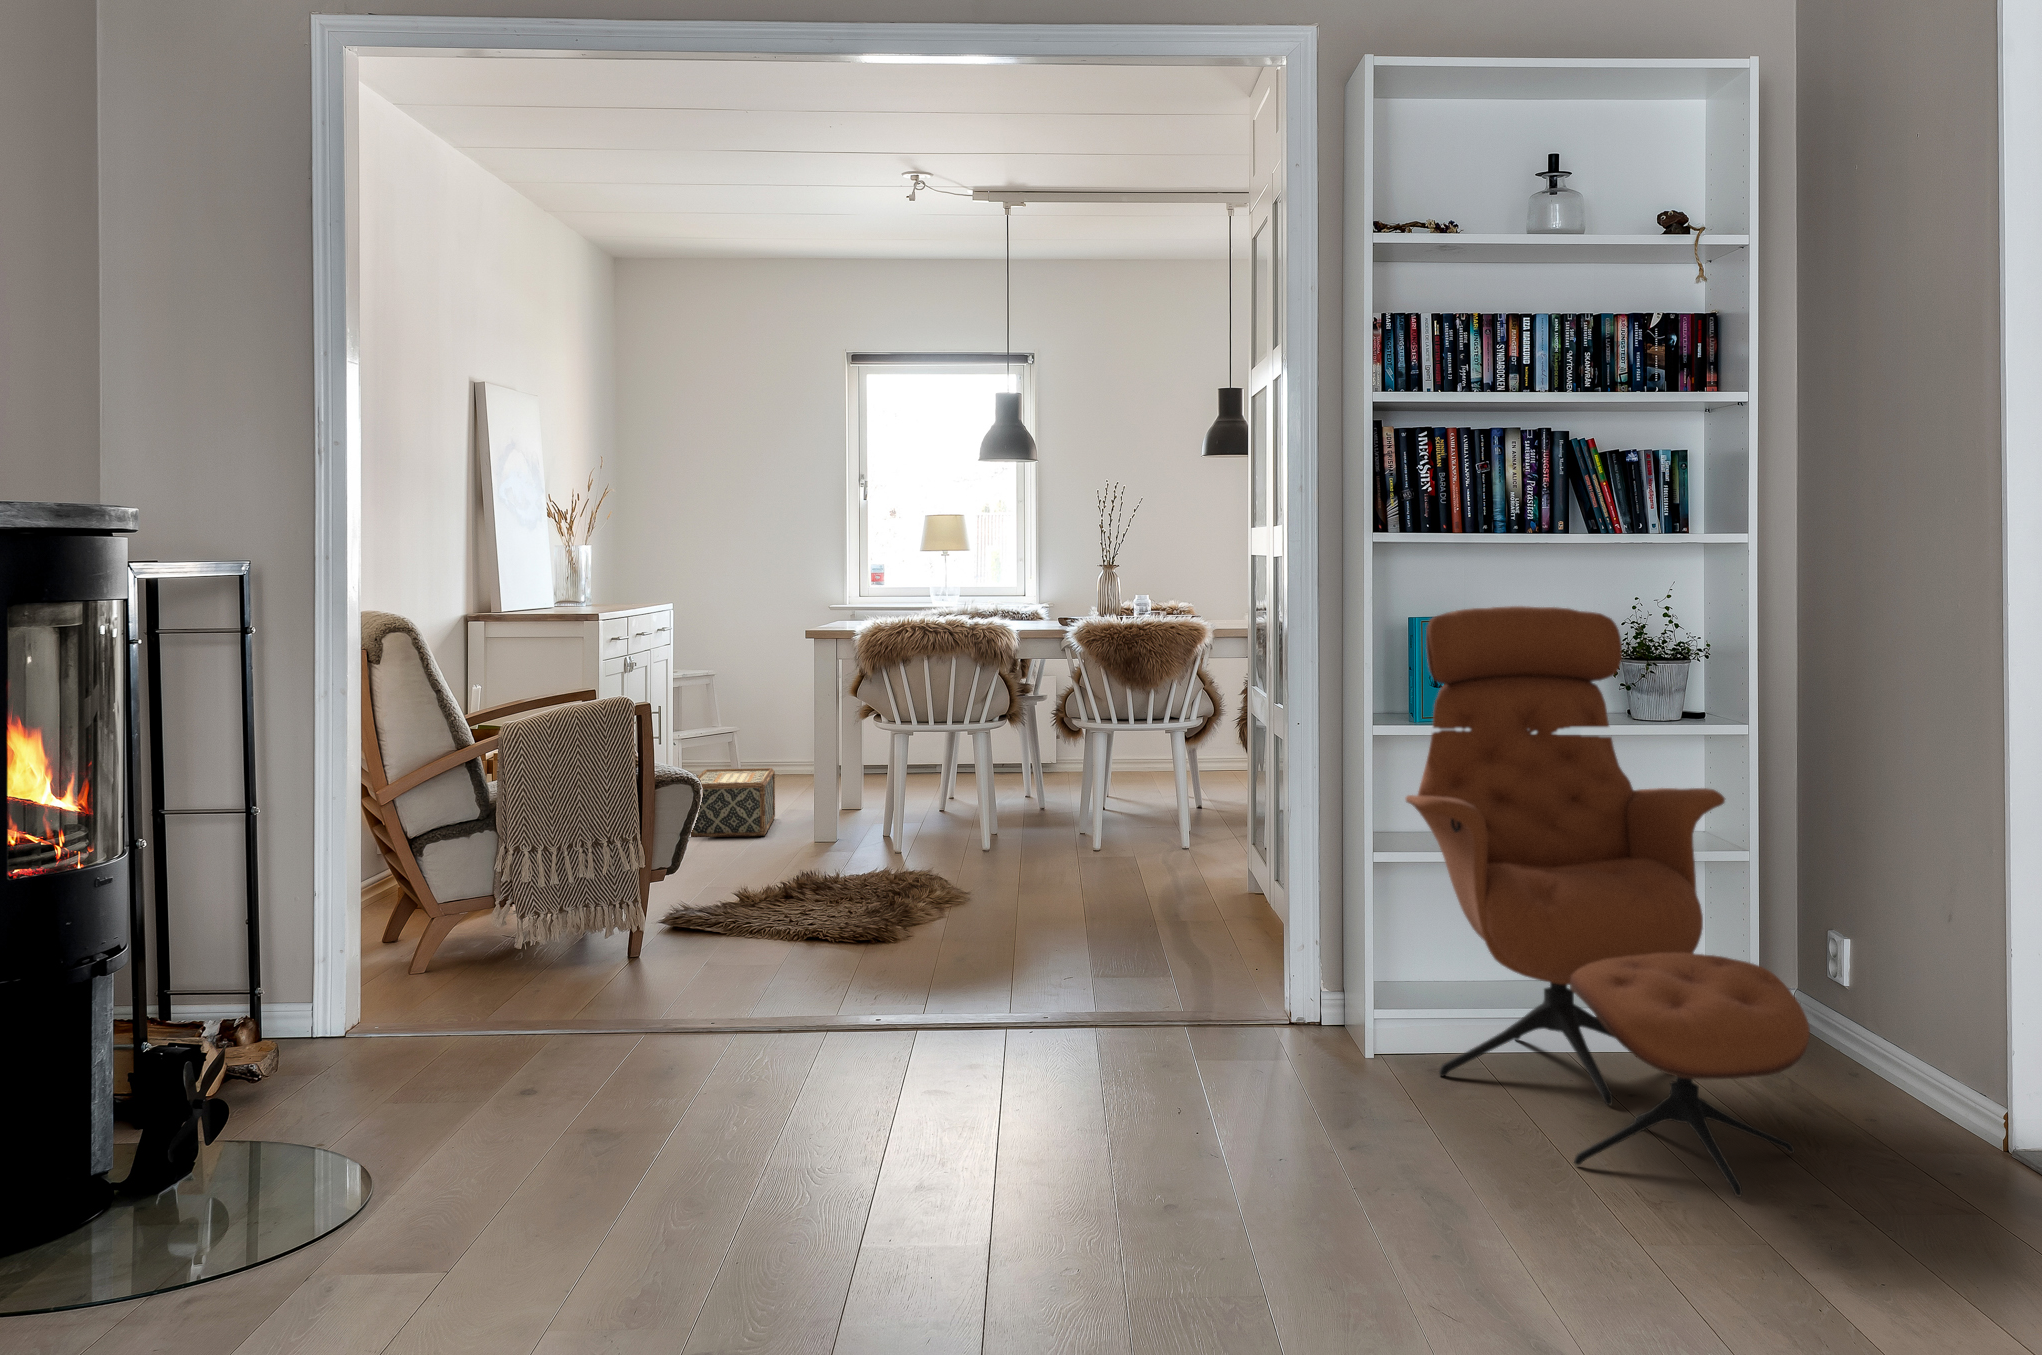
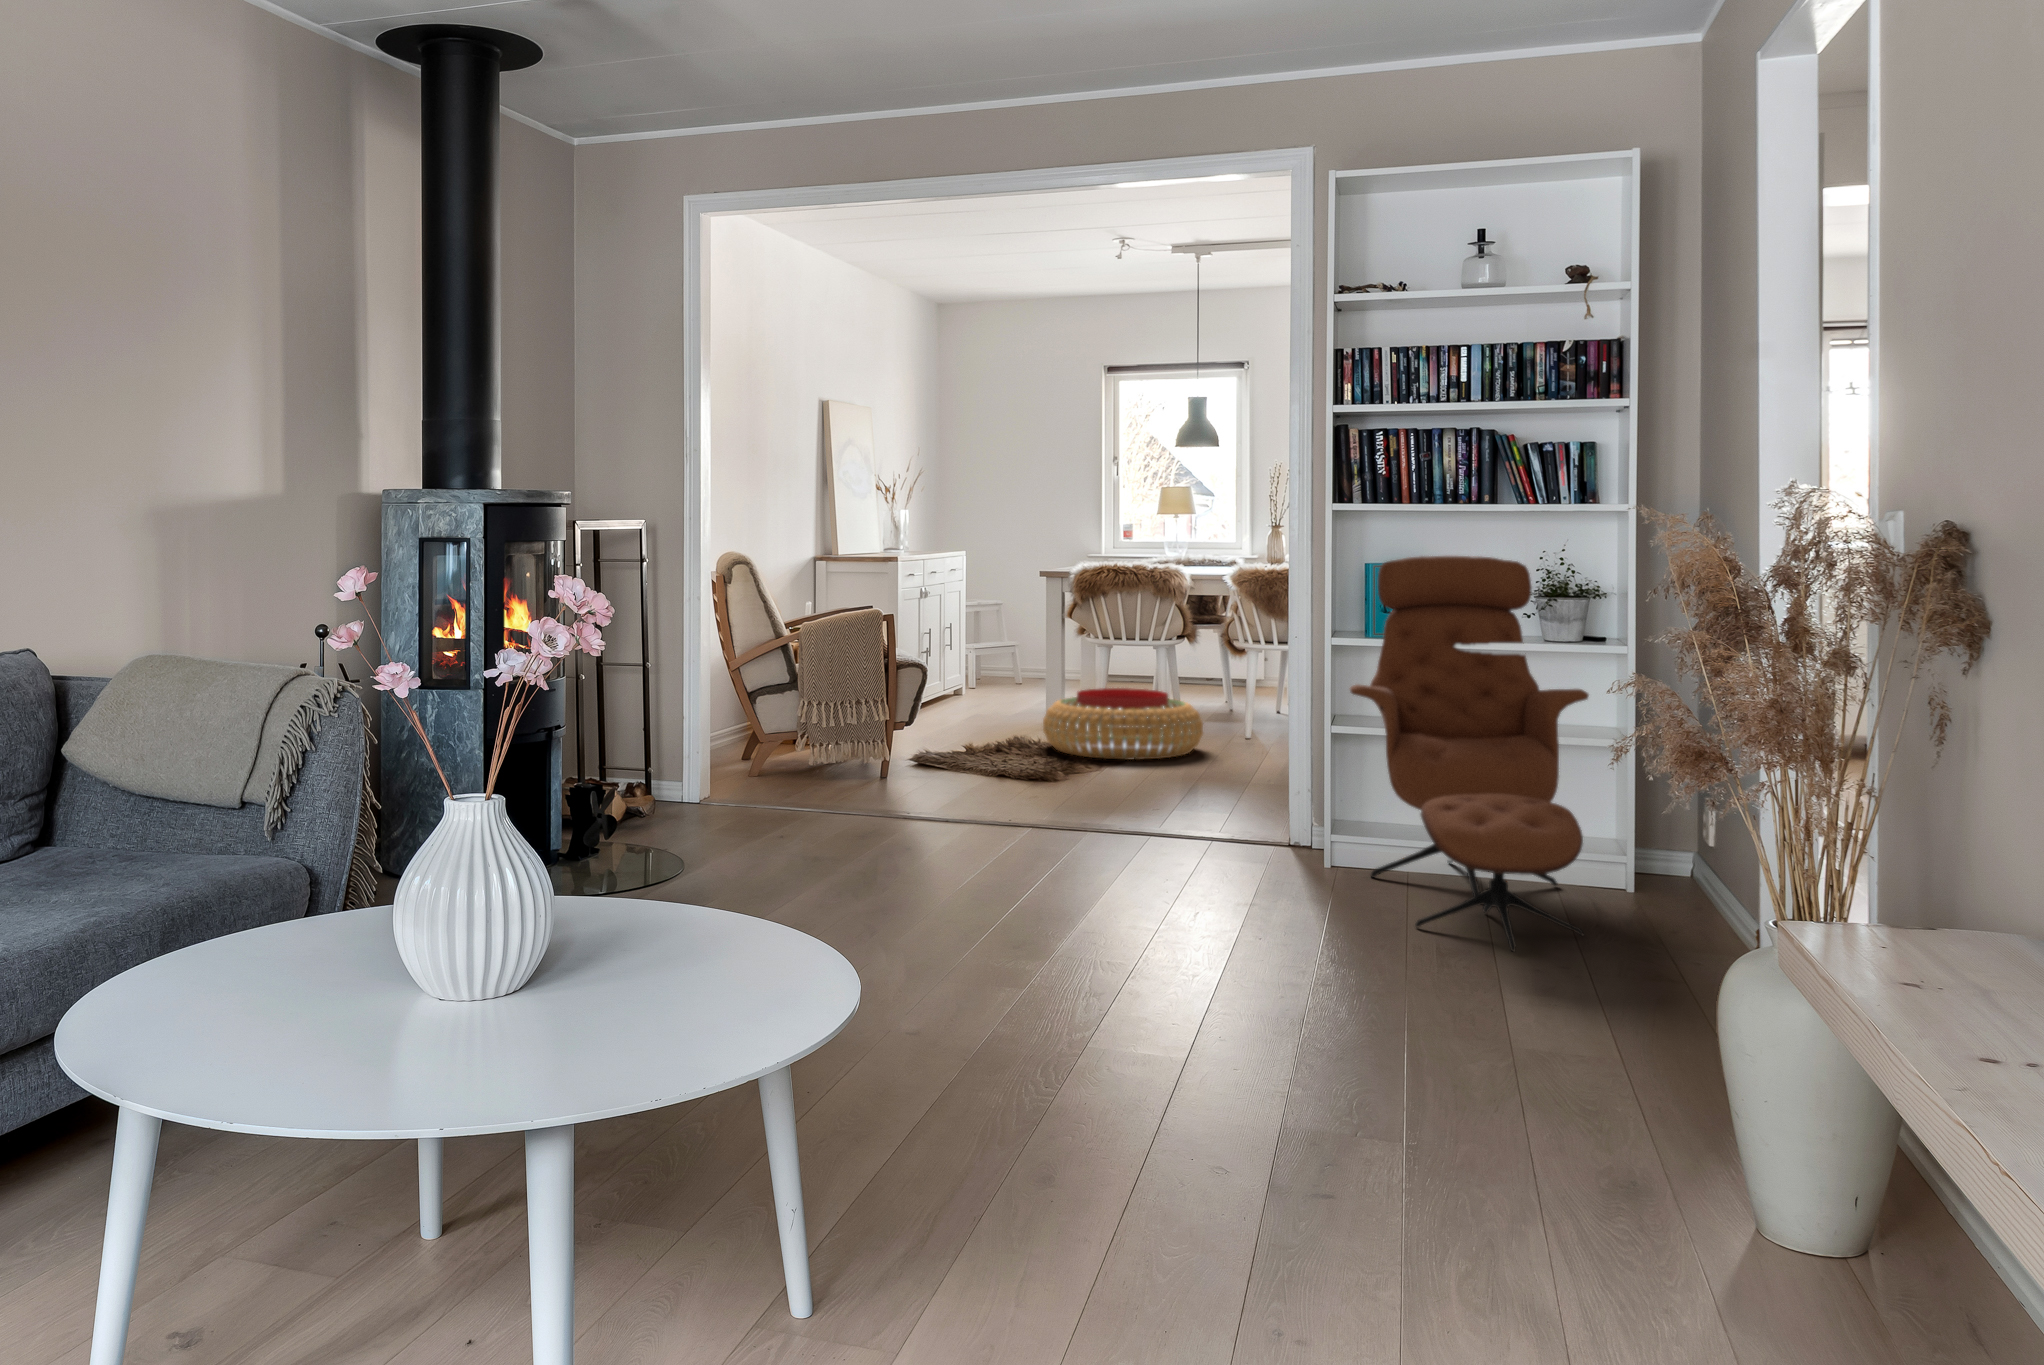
woven basket: present [691,768,775,837] -> none [952,665,1019,713]
pouf: none [849,798,1069,901] -> present [1043,688,1203,760]

